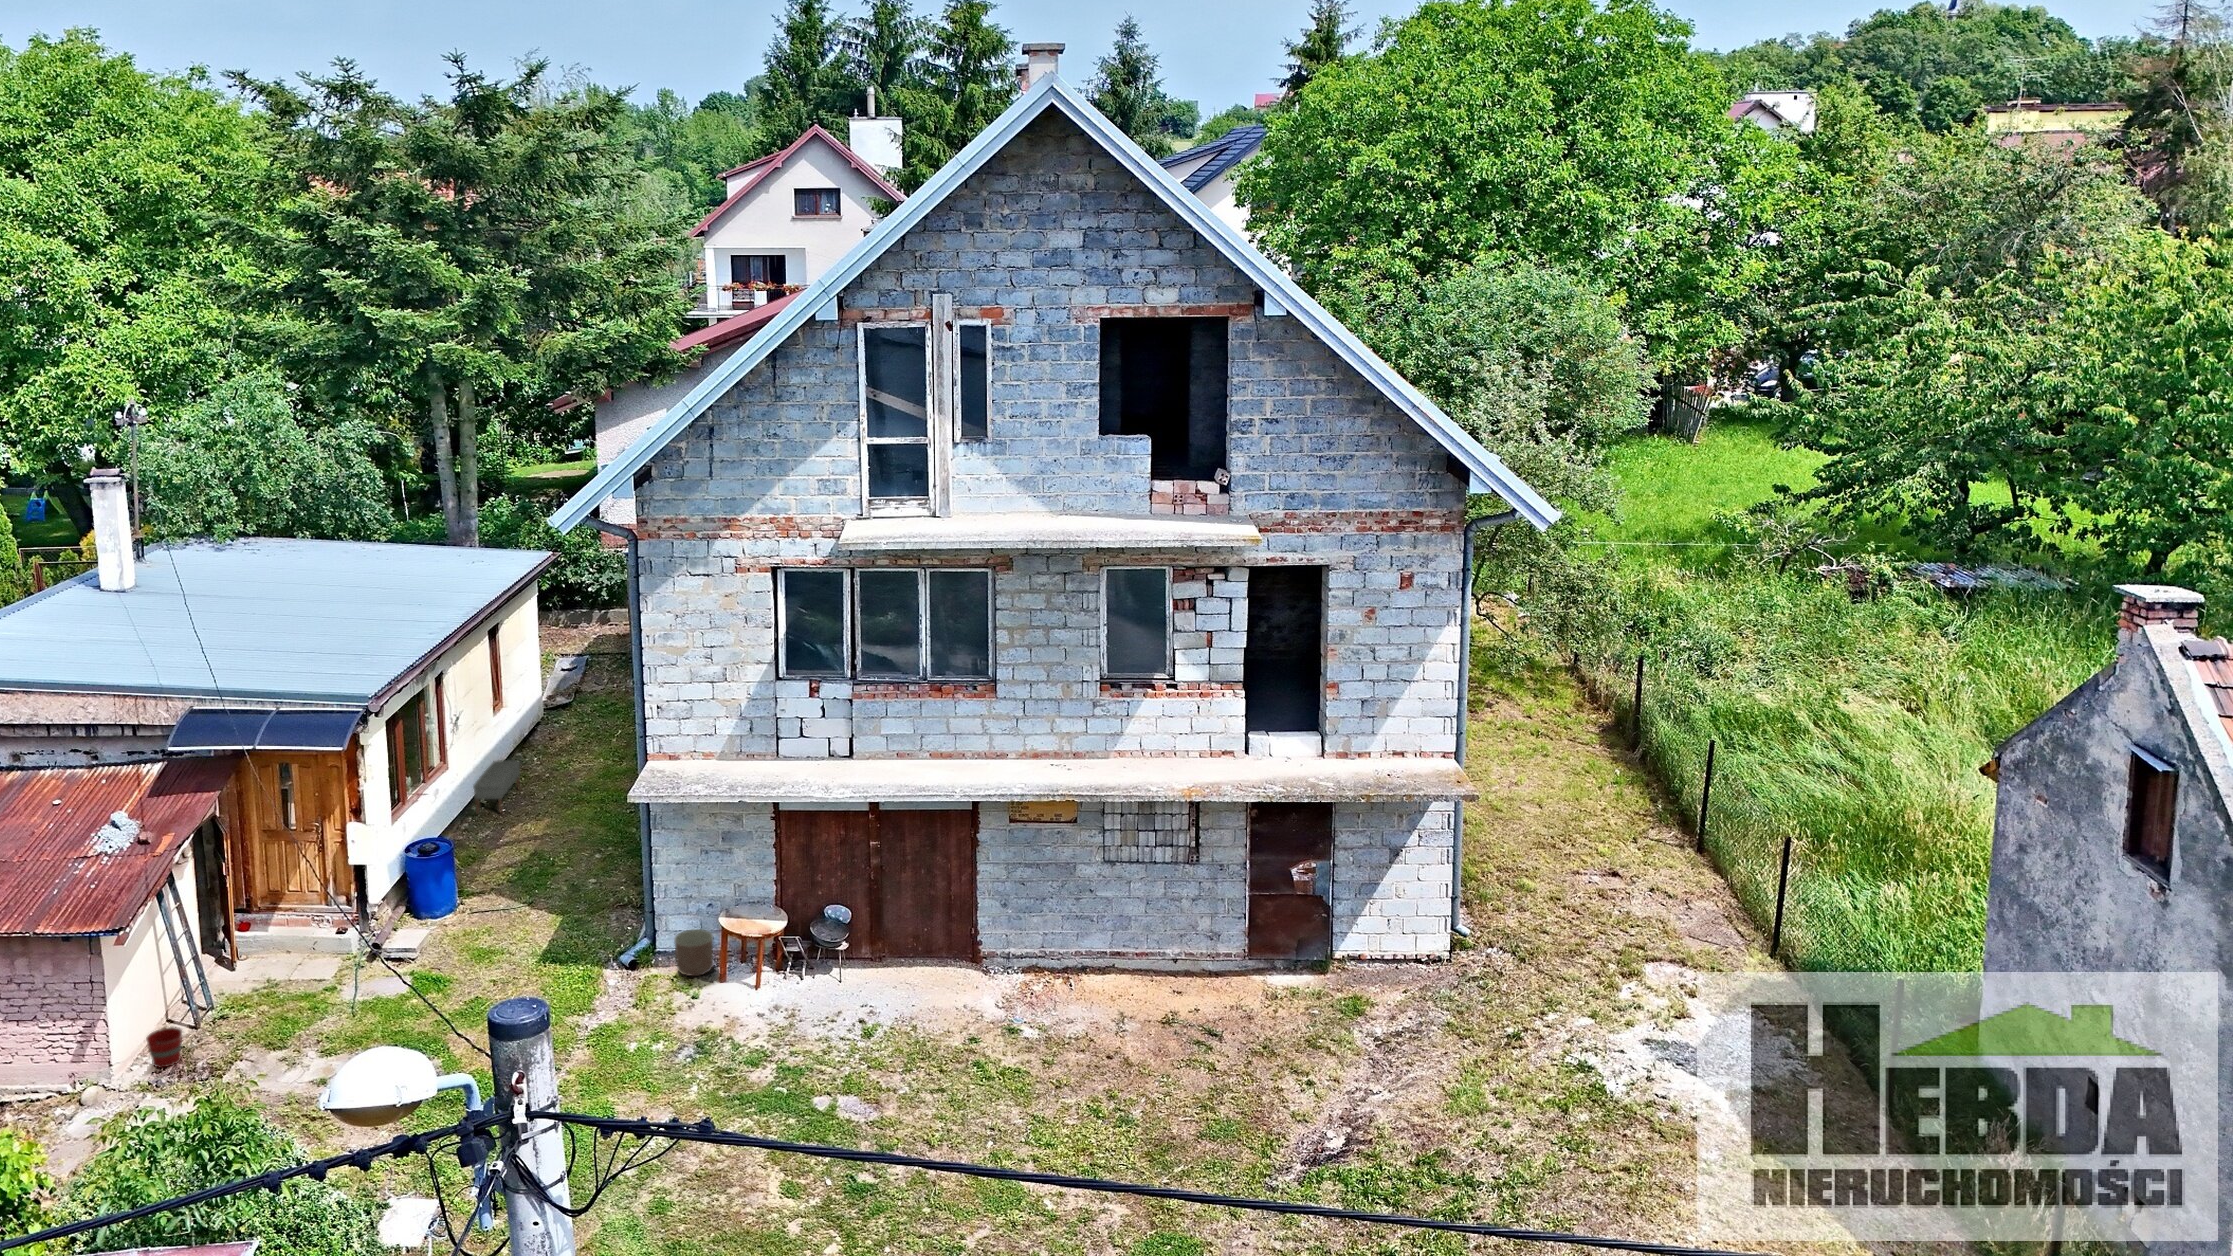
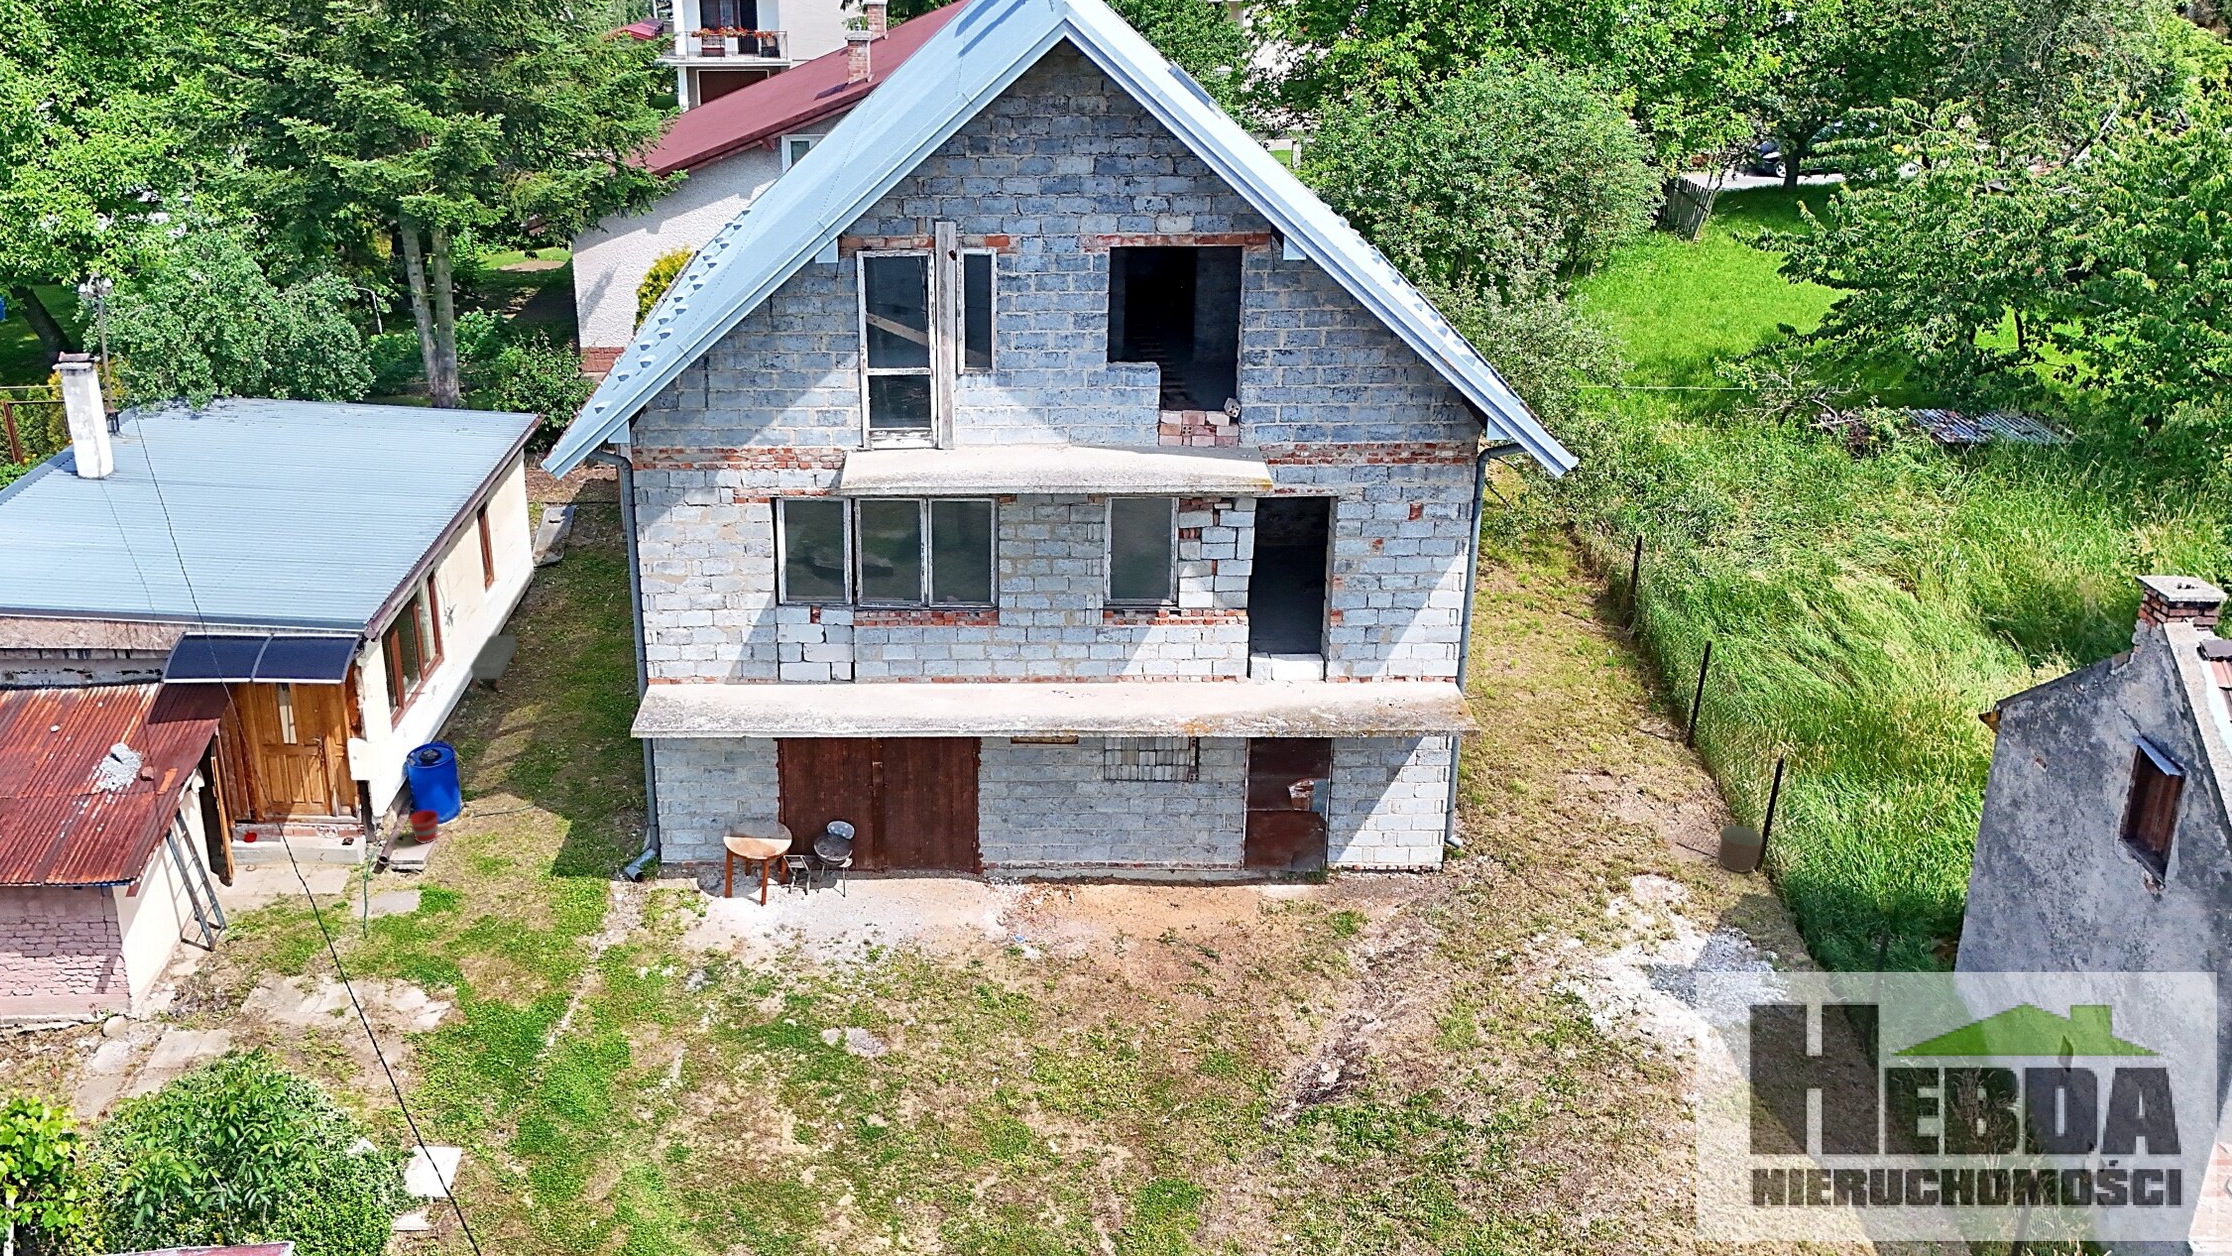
planter: present [674,929,713,976] -> present [1718,825,1763,872]
bucket: present [146,1027,182,1068] -> present [409,810,438,843]

